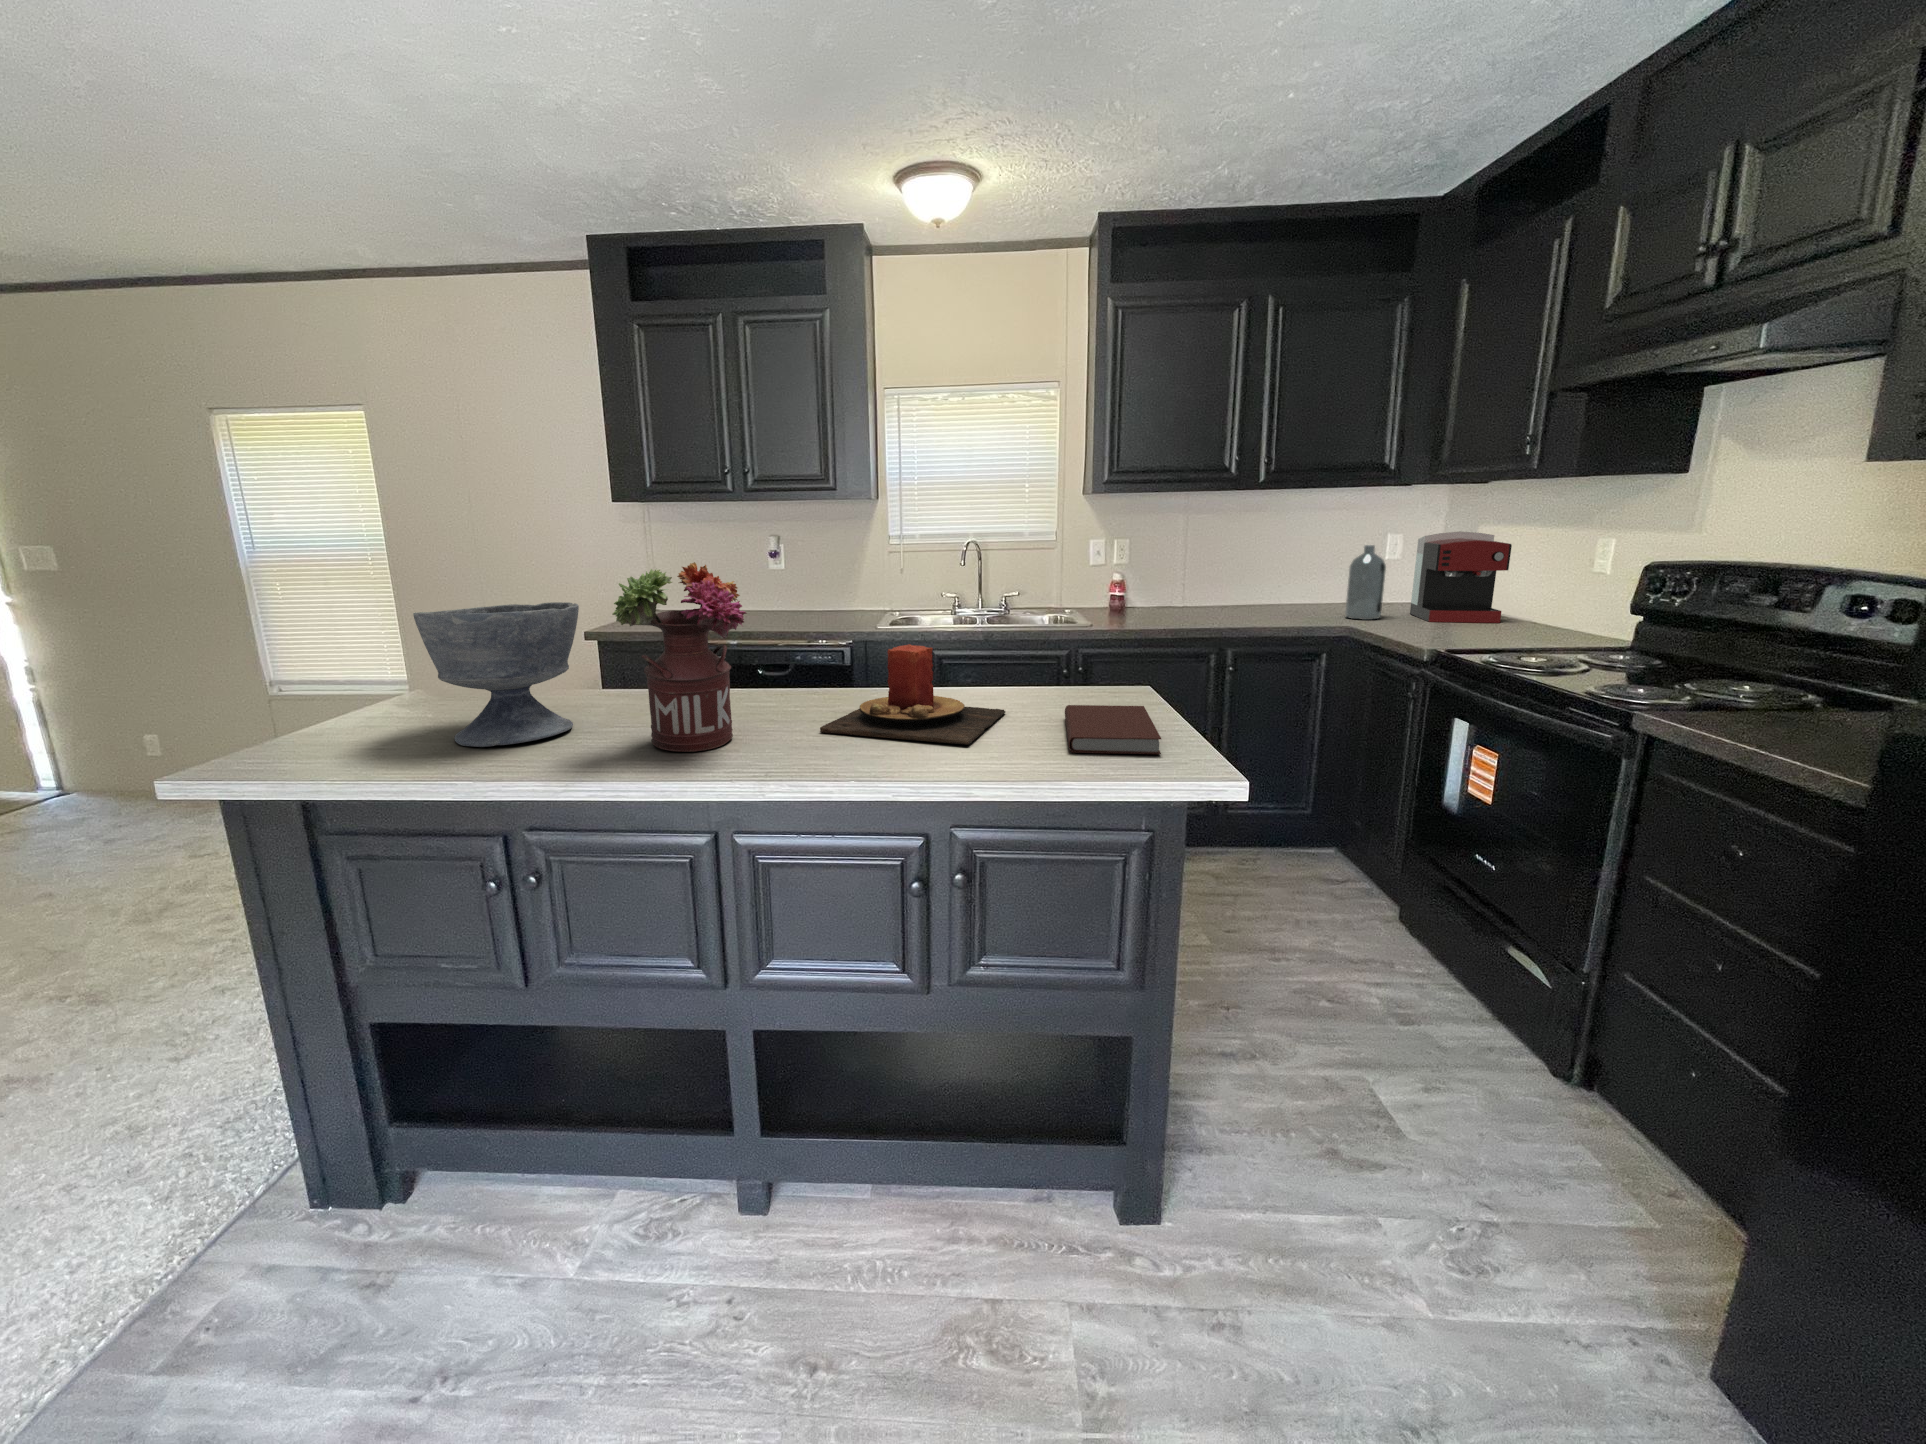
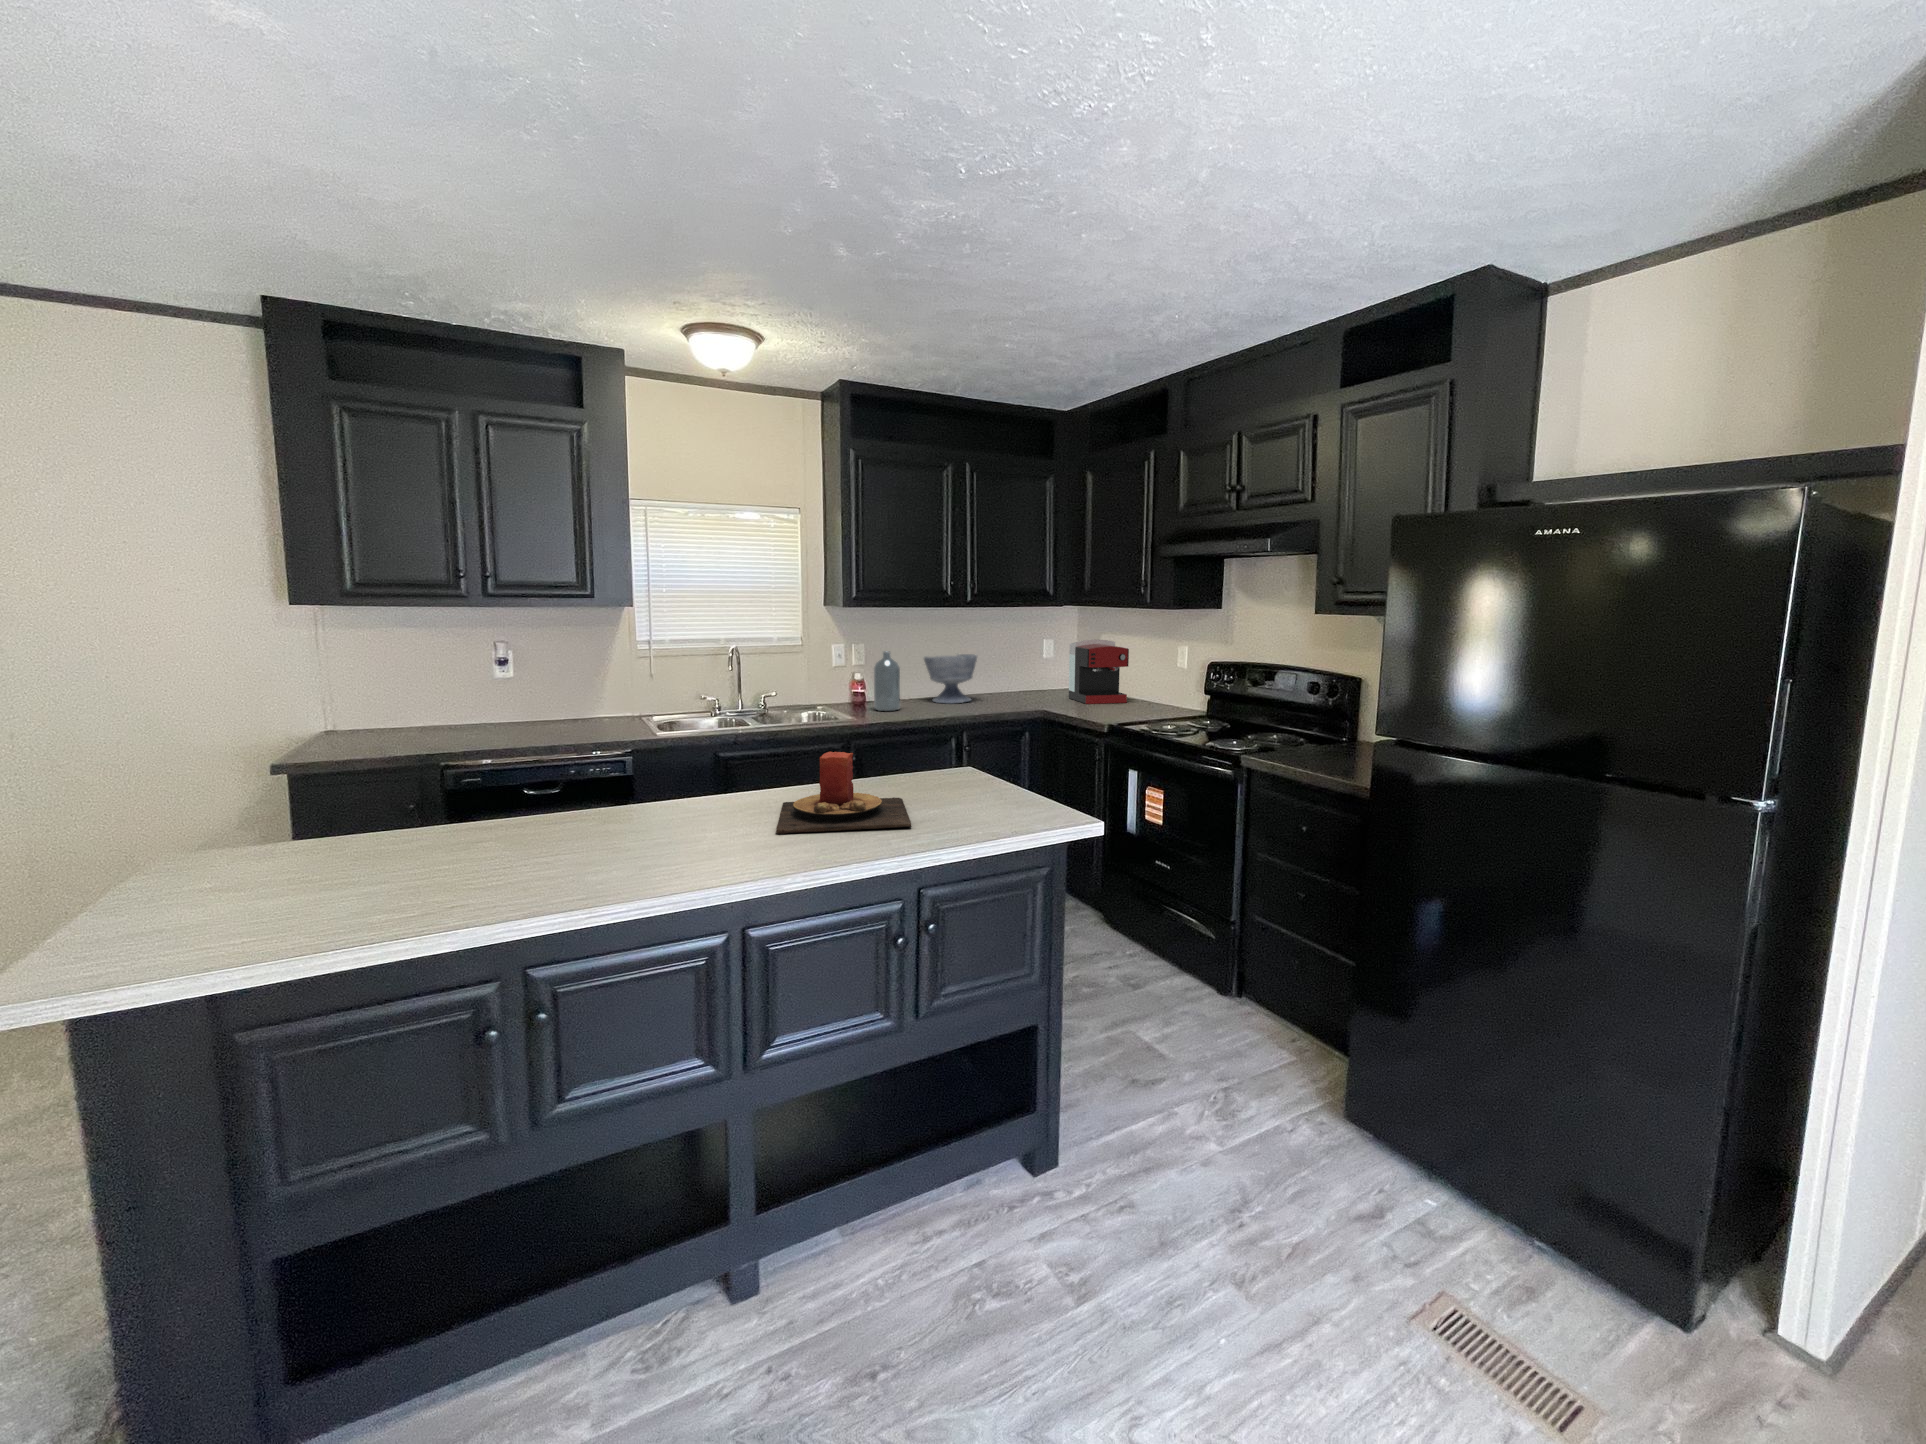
bottle: present [1345,545,1386,620] -> present [874,651,900,711]
flower arrangement: present [612,562,747,752] -> none [612,694,738,867]
bowl: present [413,602,579,747] -> present [924,654,977,704]
book: present [1065,705,1161,754] -> none [949,783,1043,822]

